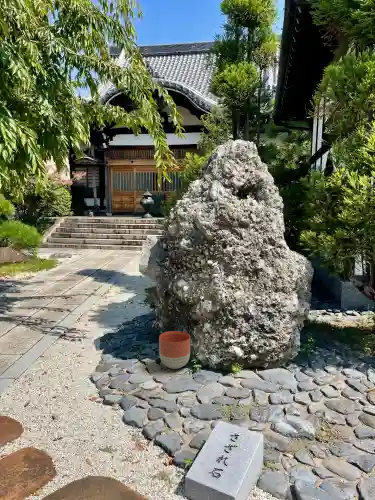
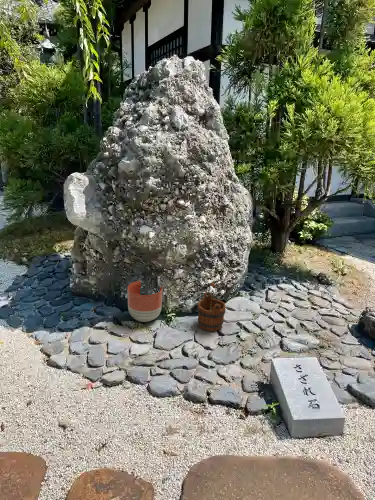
wooden bucket: none [213,340,240,389] -> present [197,282,226,331]

